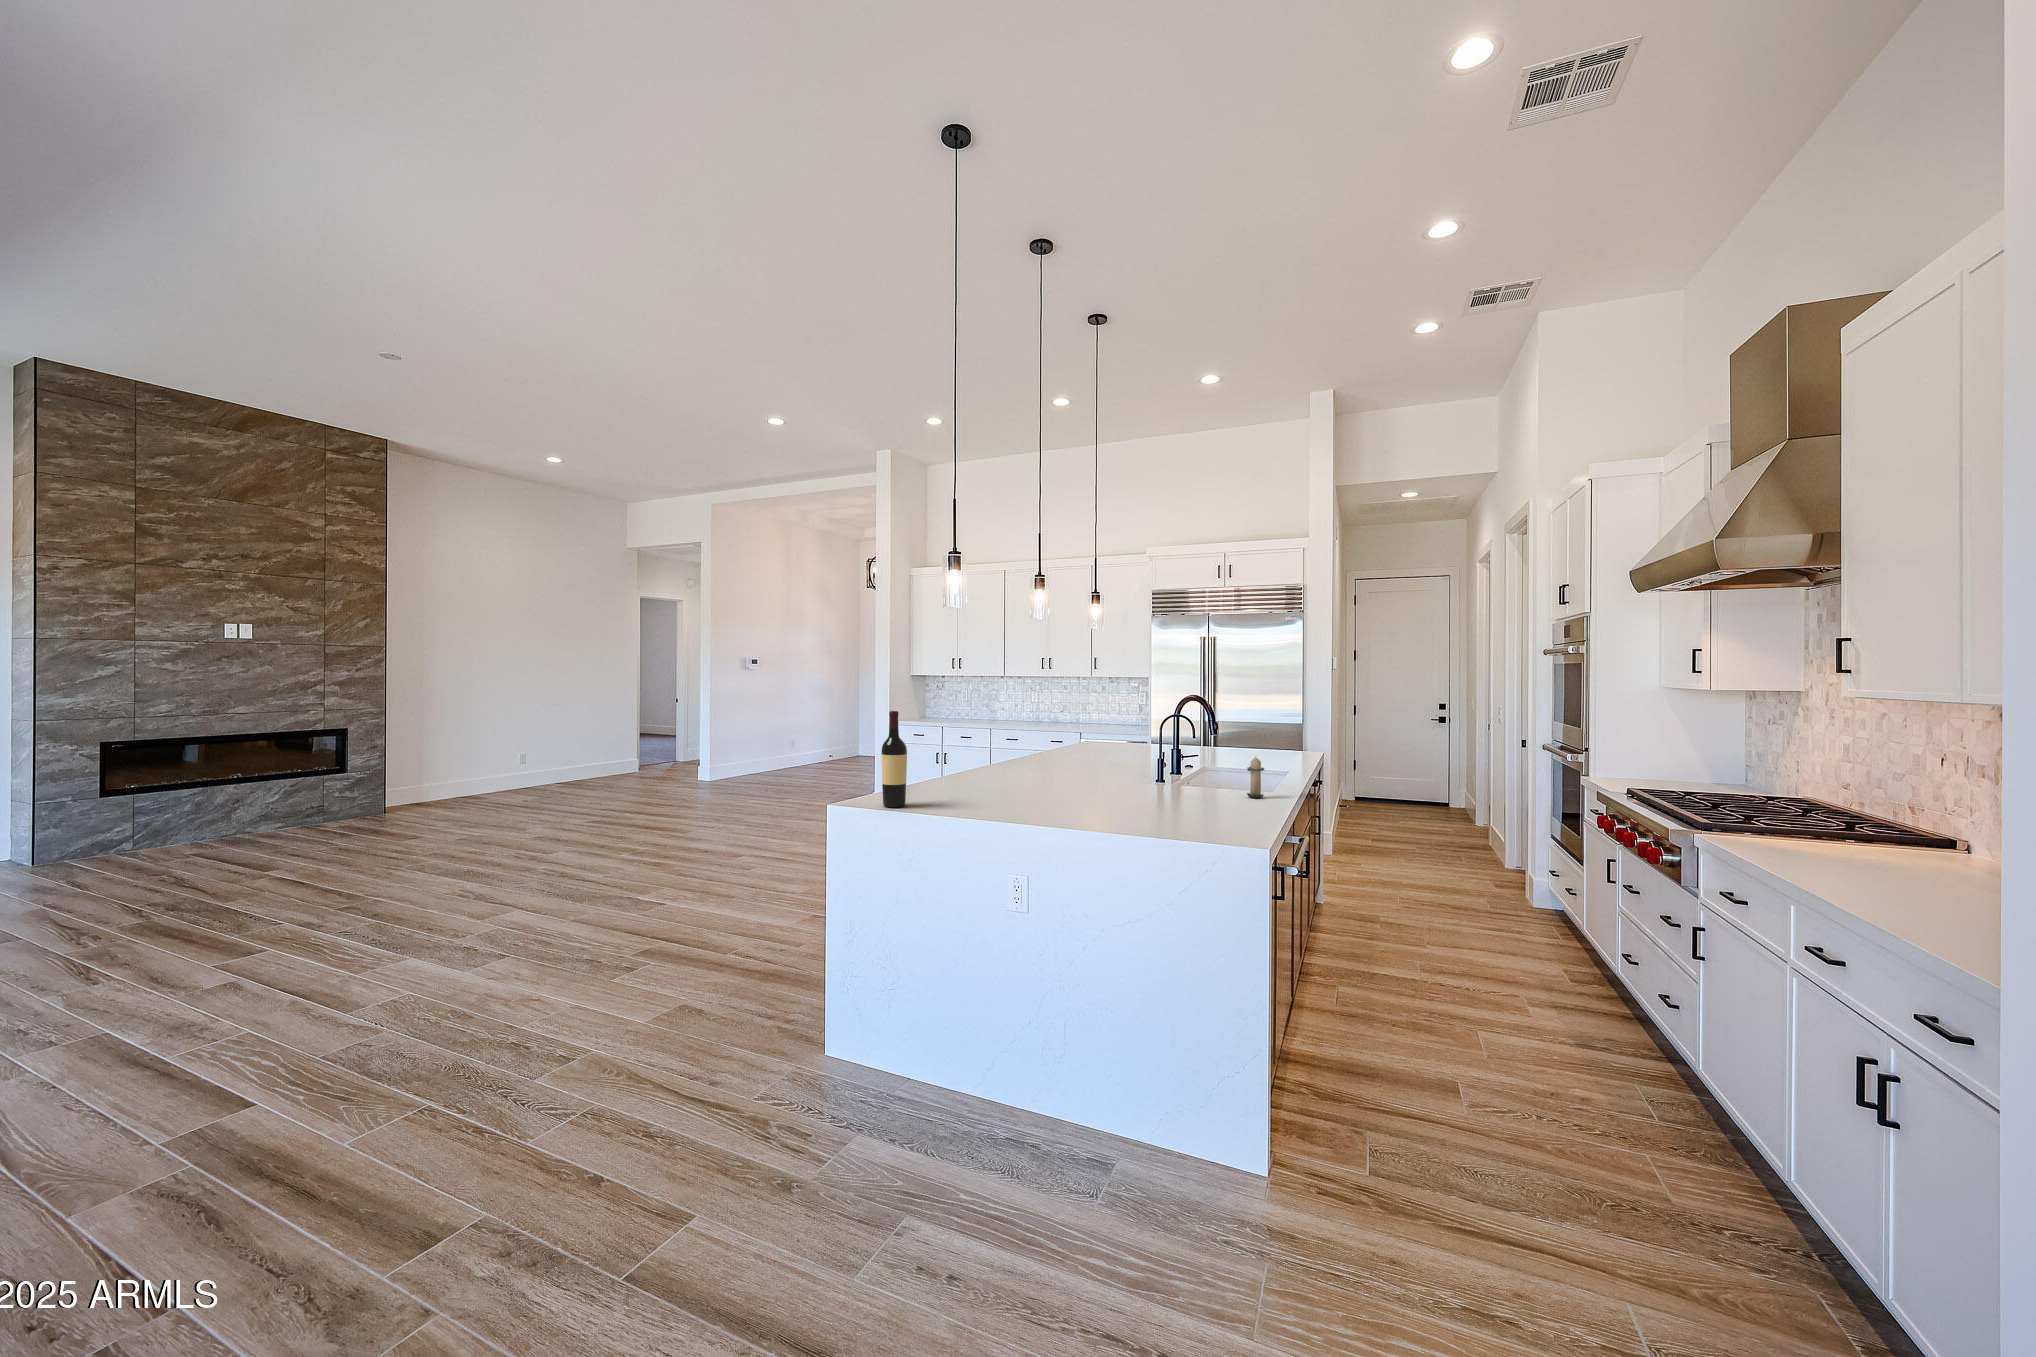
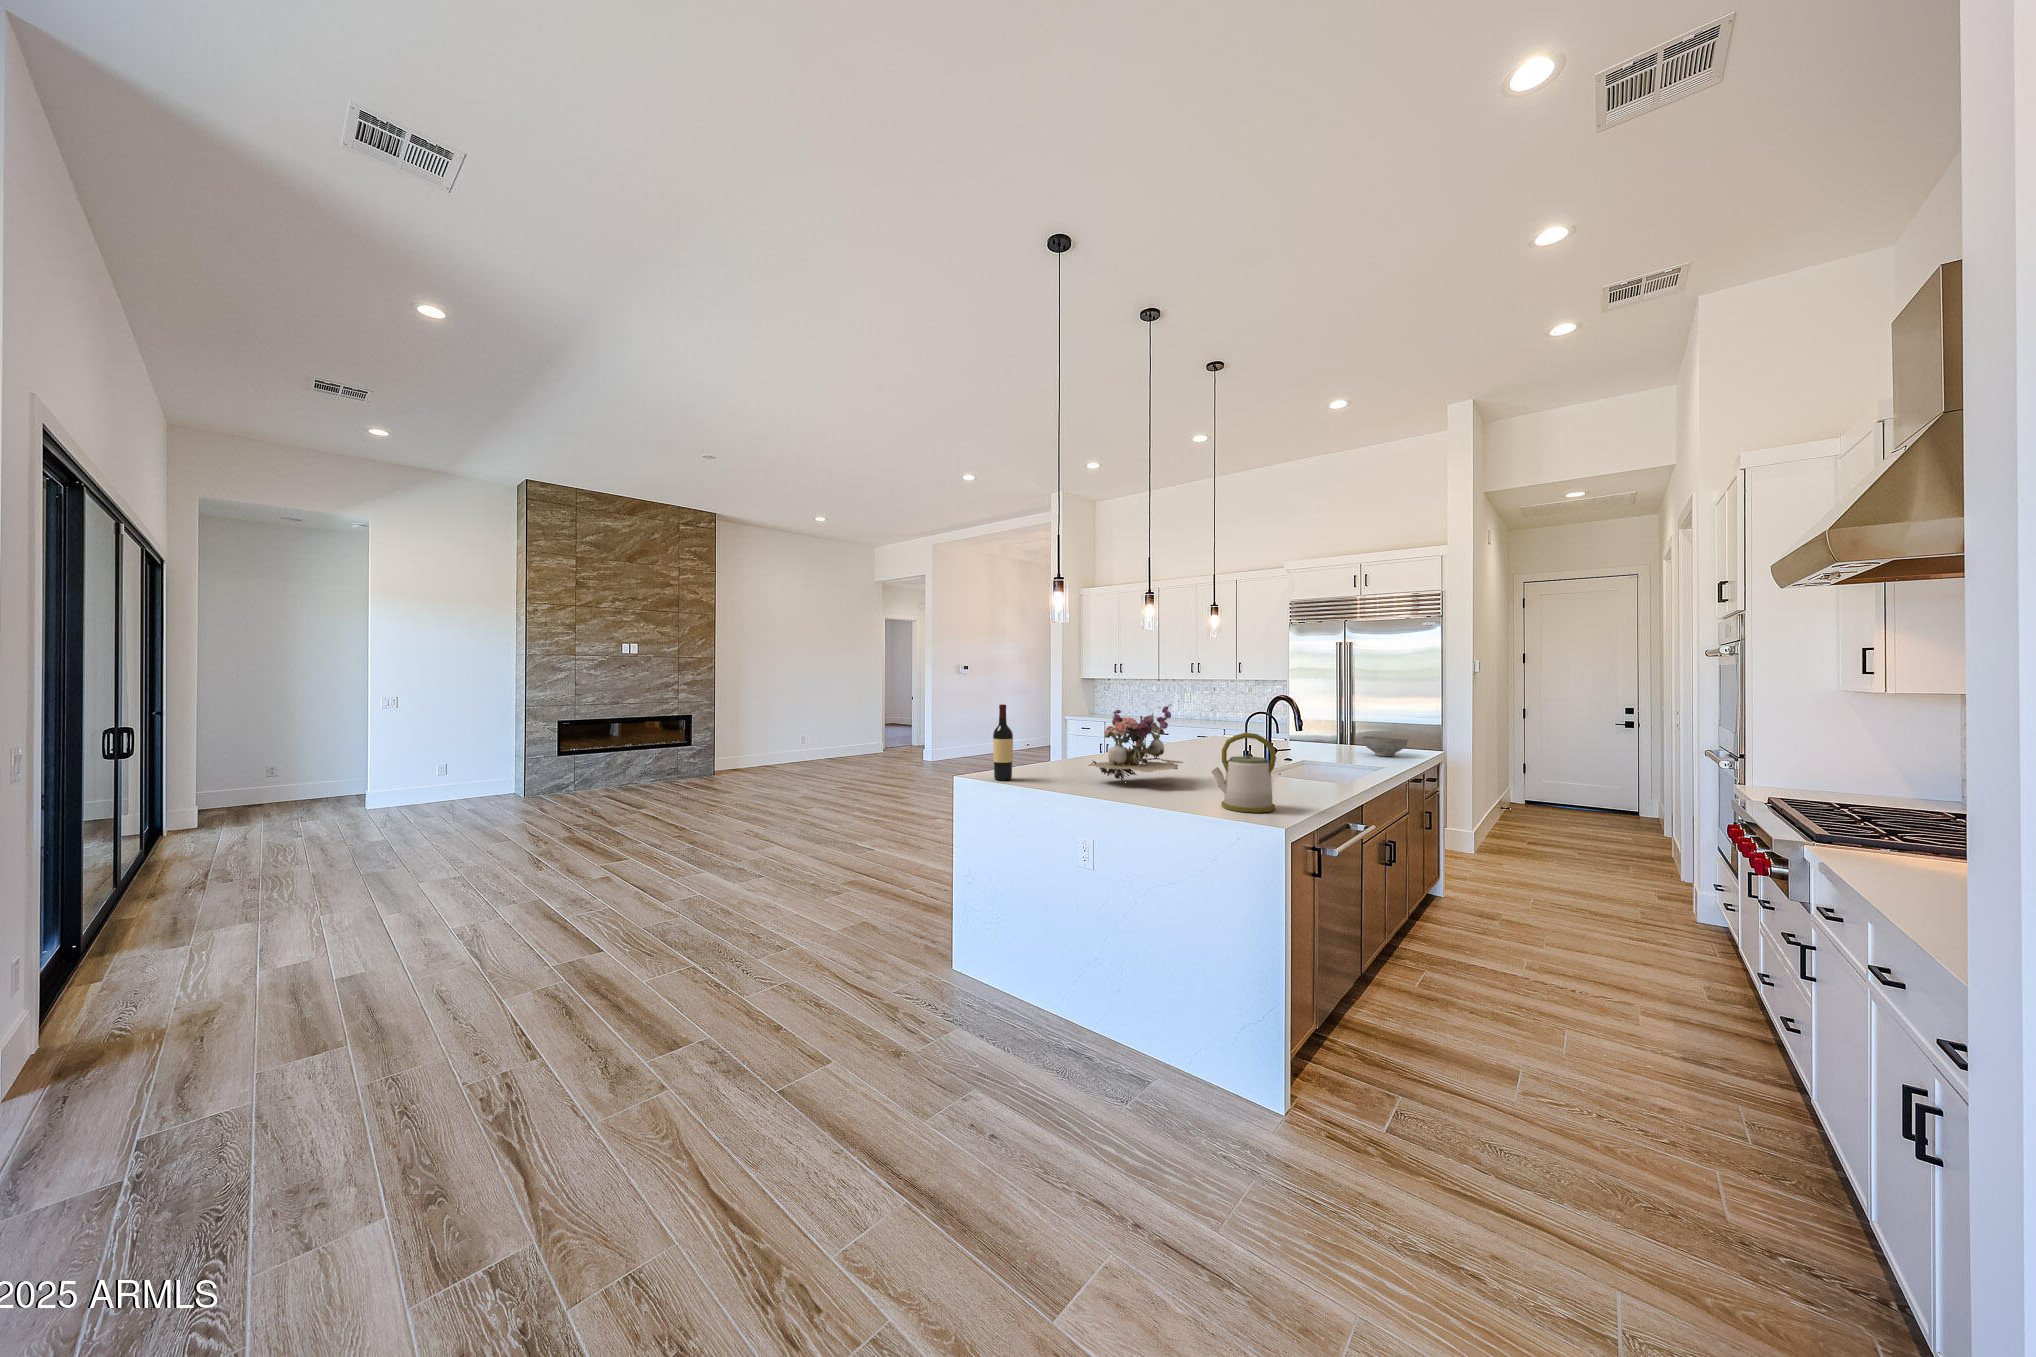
flower arrangement: none [999,708,1108,802] -> present [1088,704,1183,781]
decorative bowl: none [1244,738,1290,759] -> present [1362,736,1409,756]
kettle: none [1163,740,1236,832] -> present [1212,732,1276,813]
candle: present [1247,757,1264,798] -> none [1319,749,1339,789]

